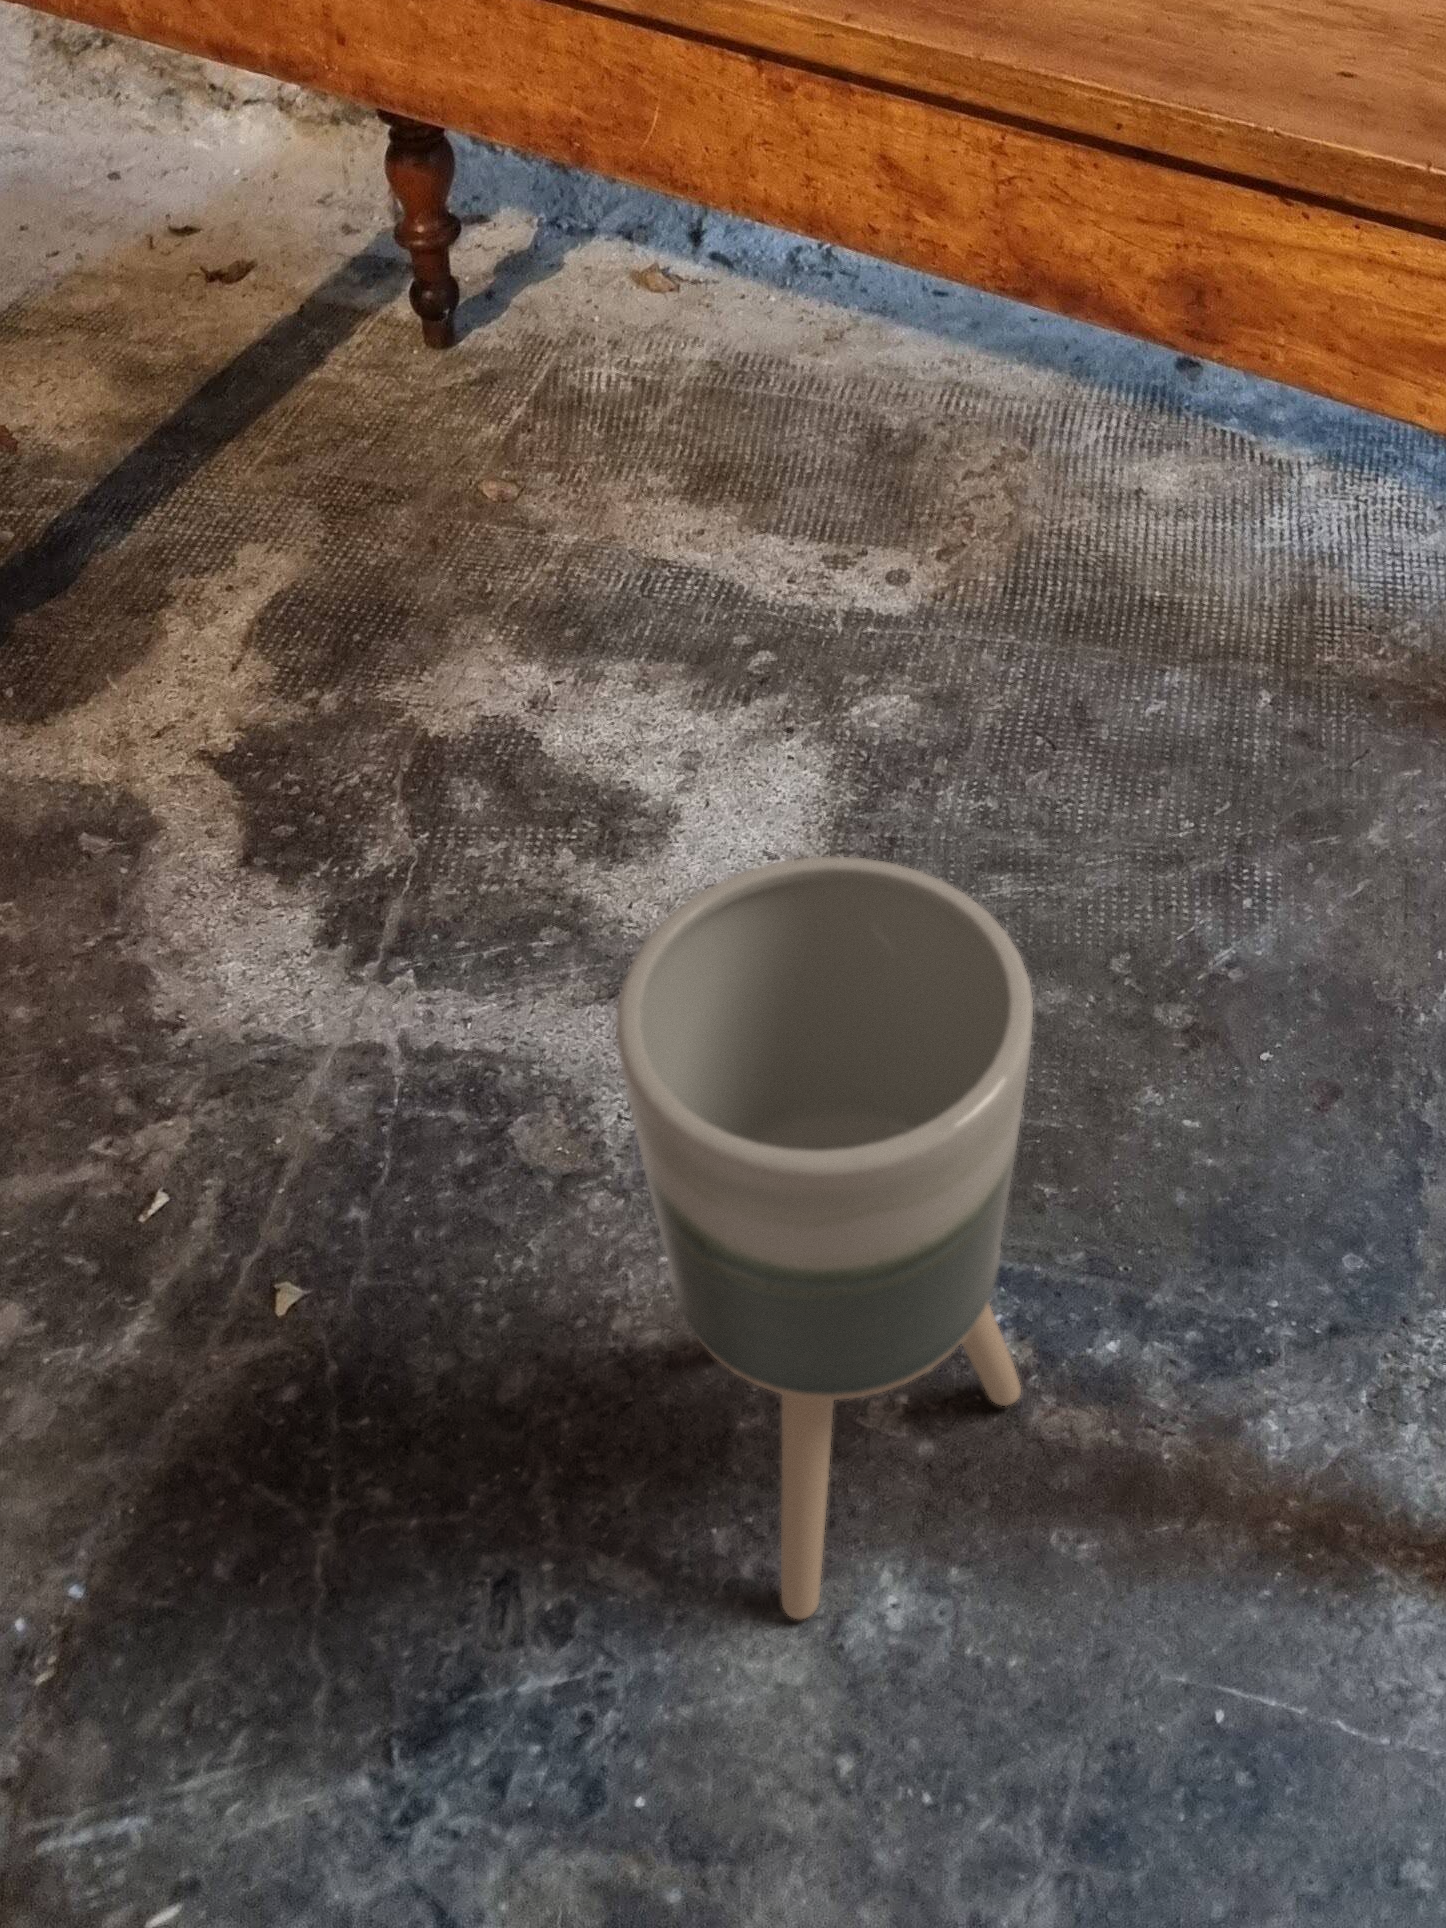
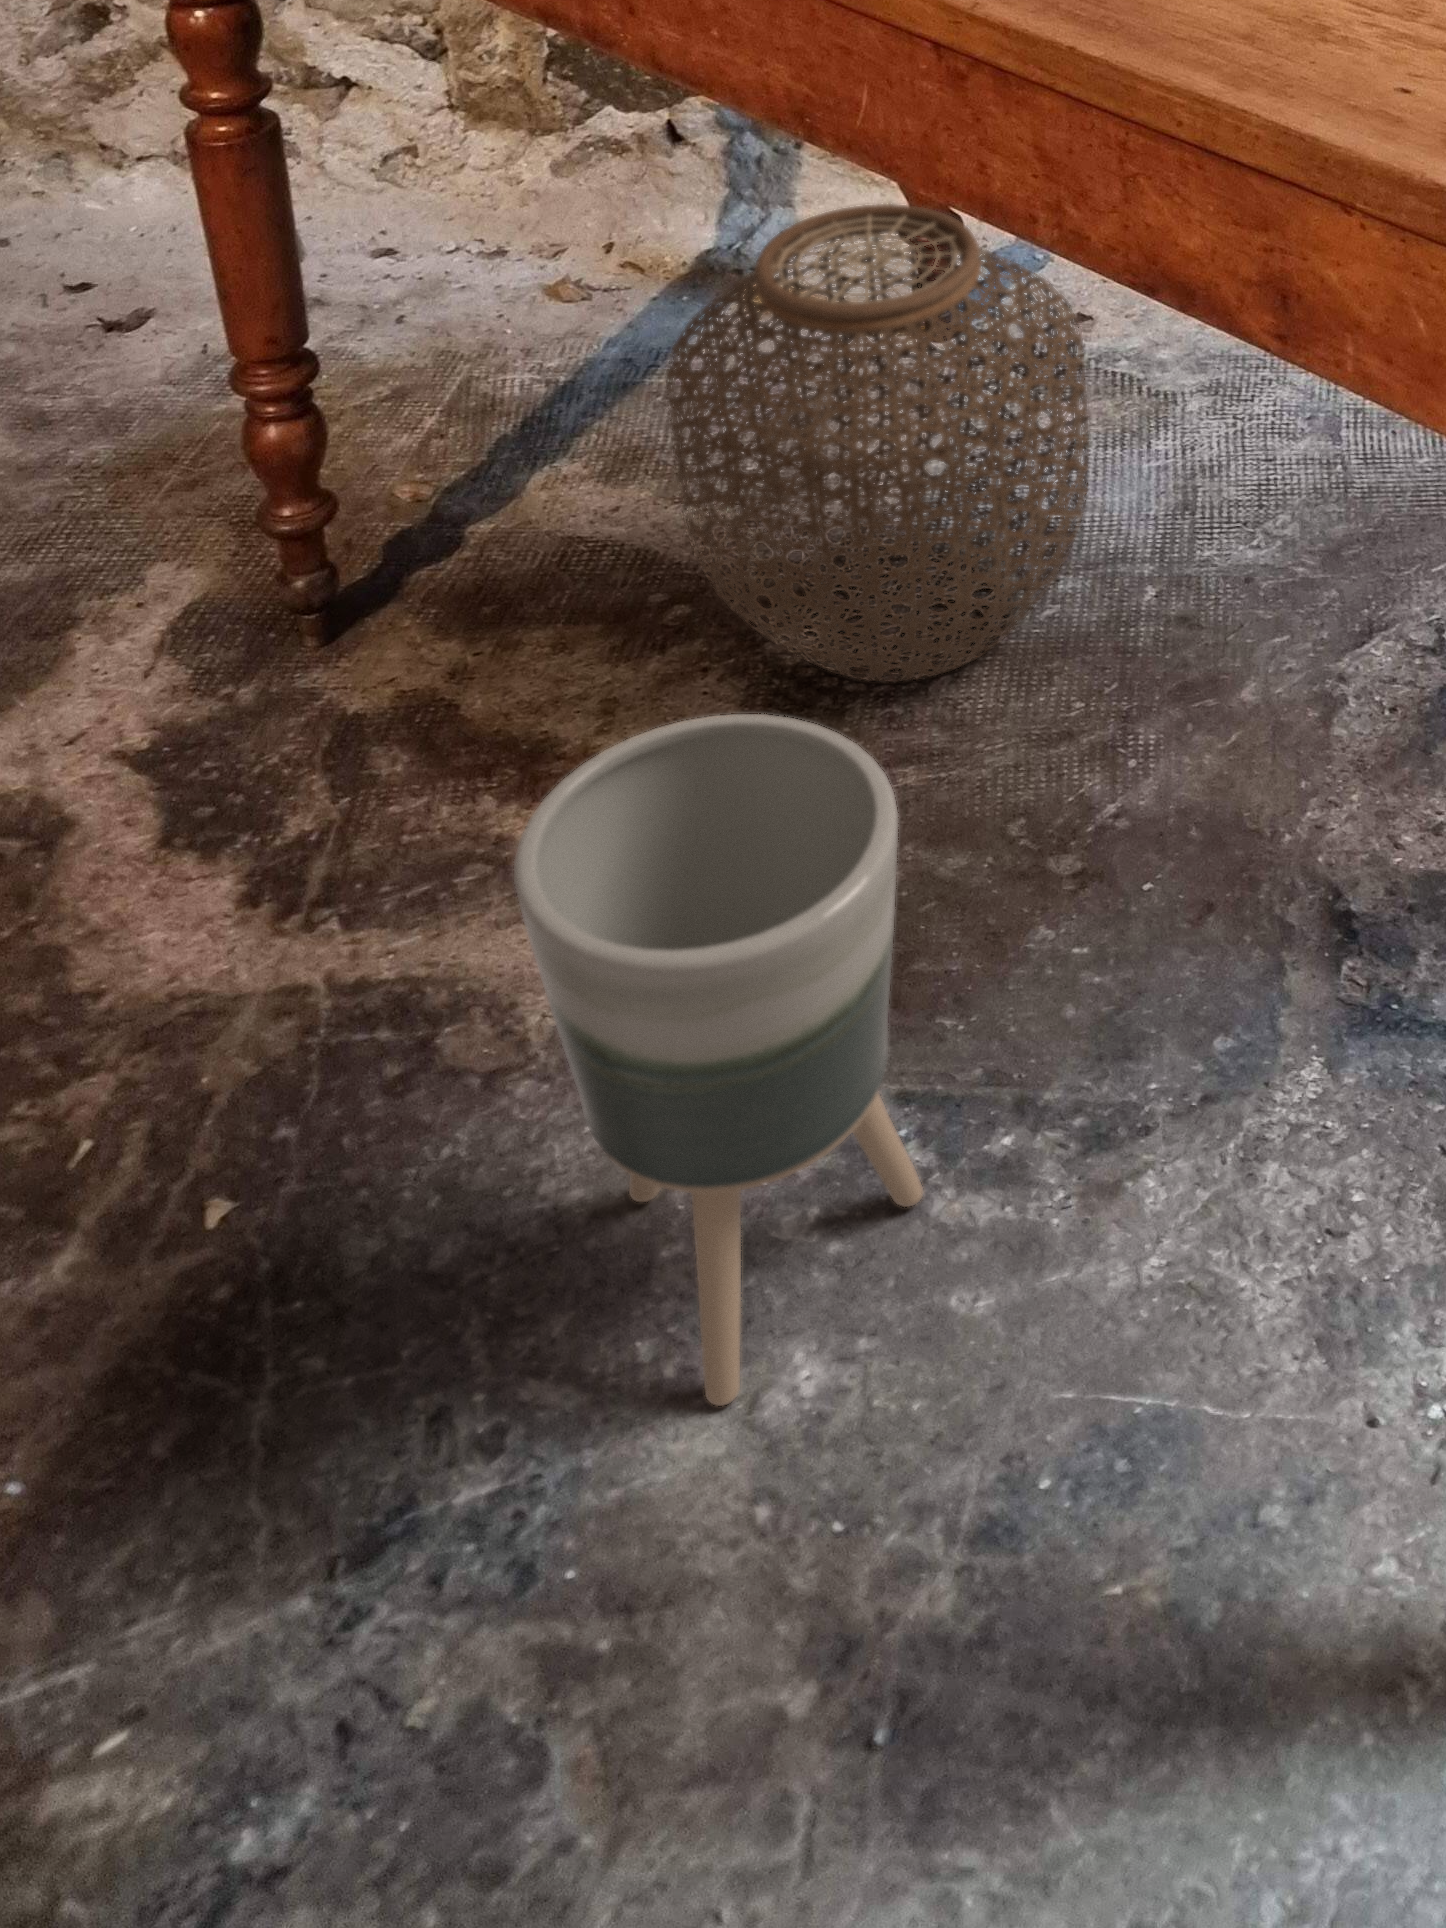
woven basket: none [775,252,1220,766] -> present [666,204,1089,681]

